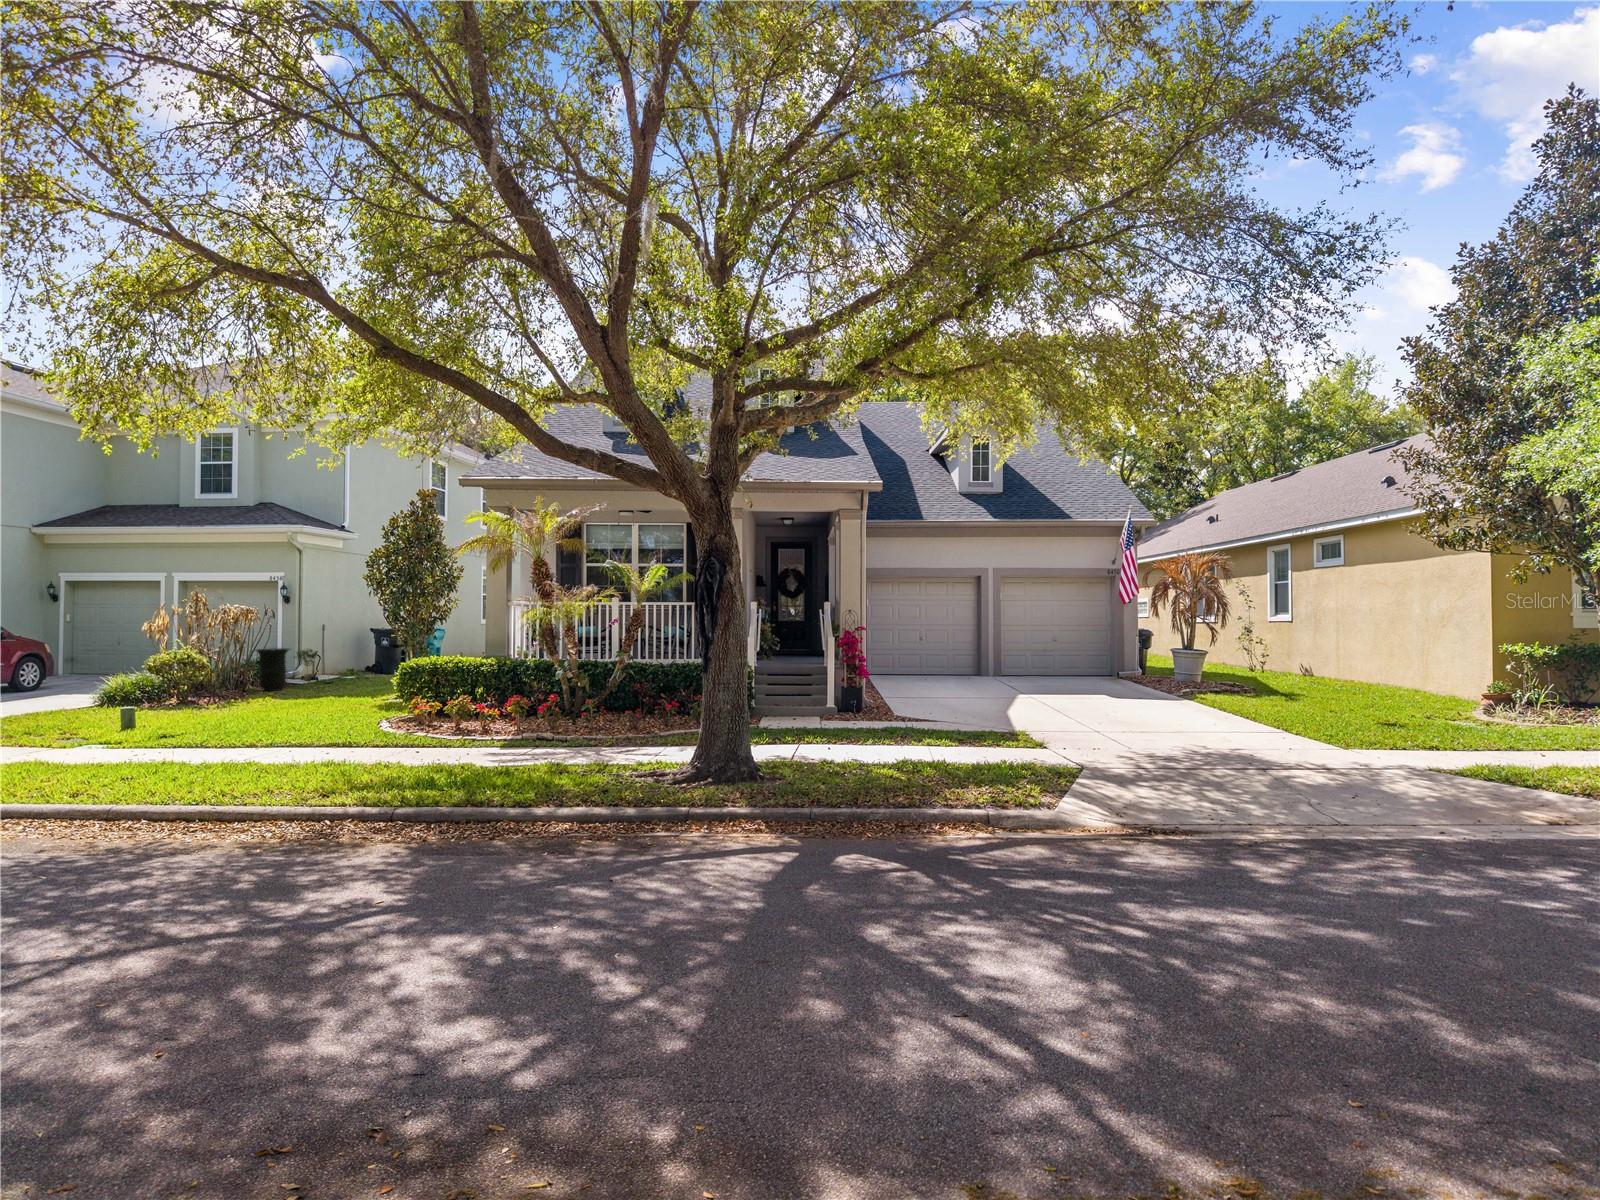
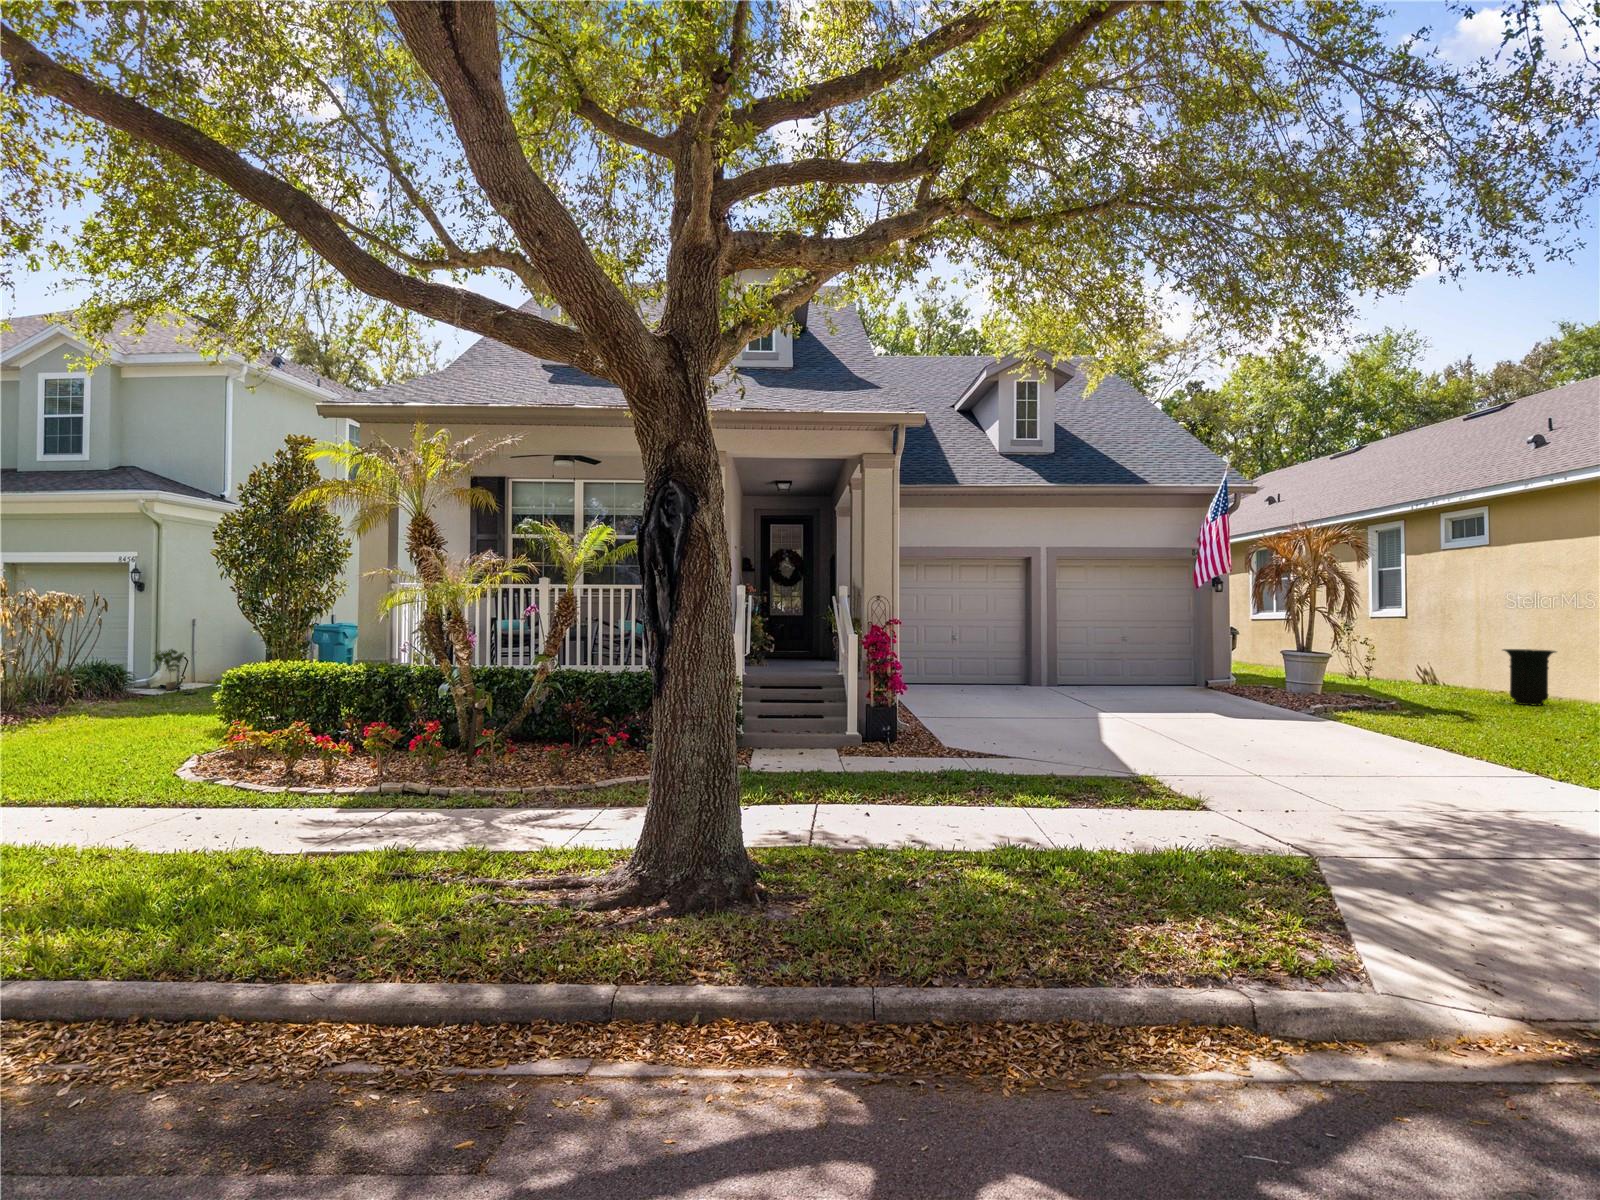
trash can: present [256,648,289,691] -> present [1503,649,1556,705]

